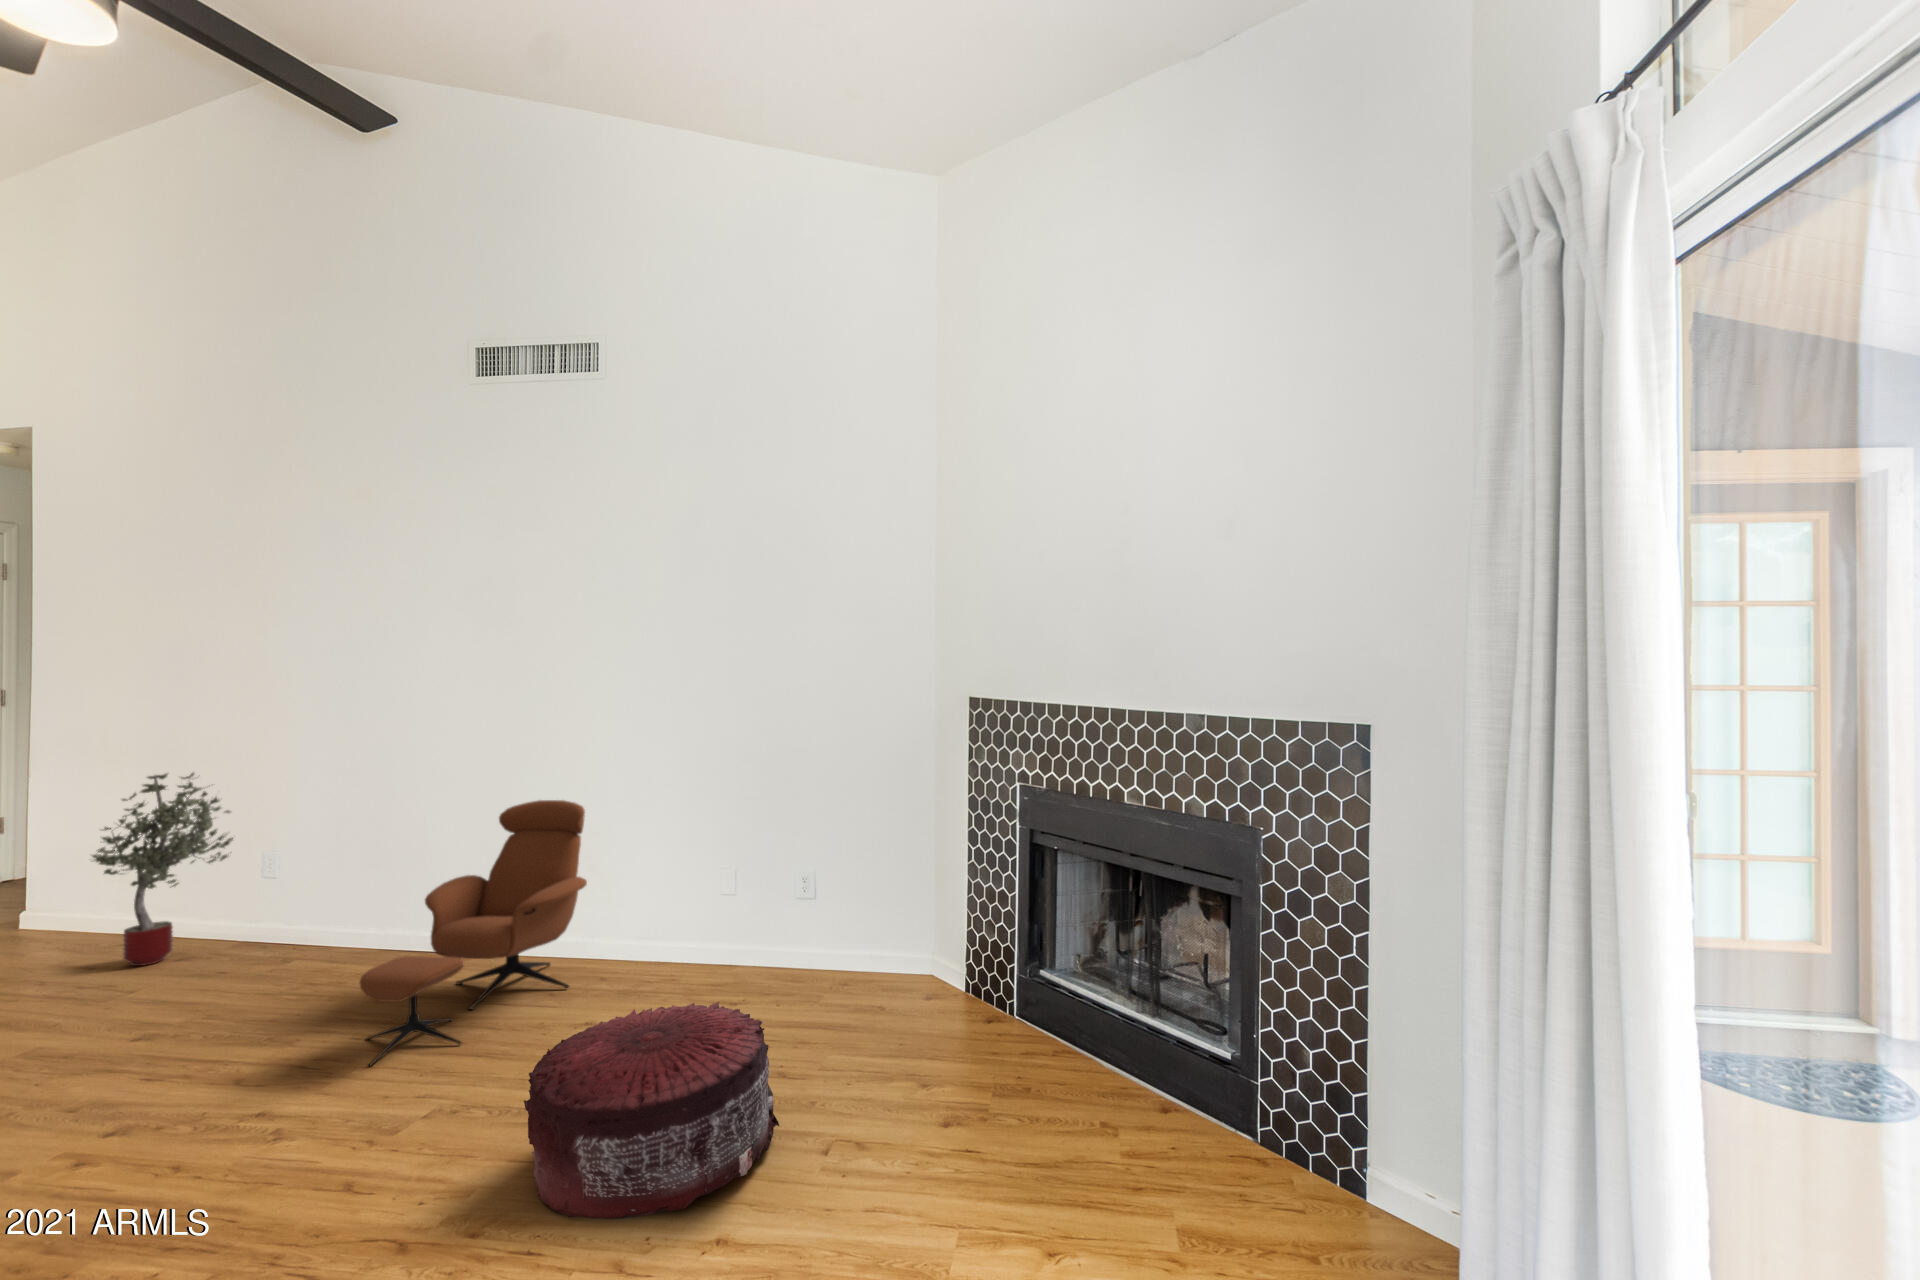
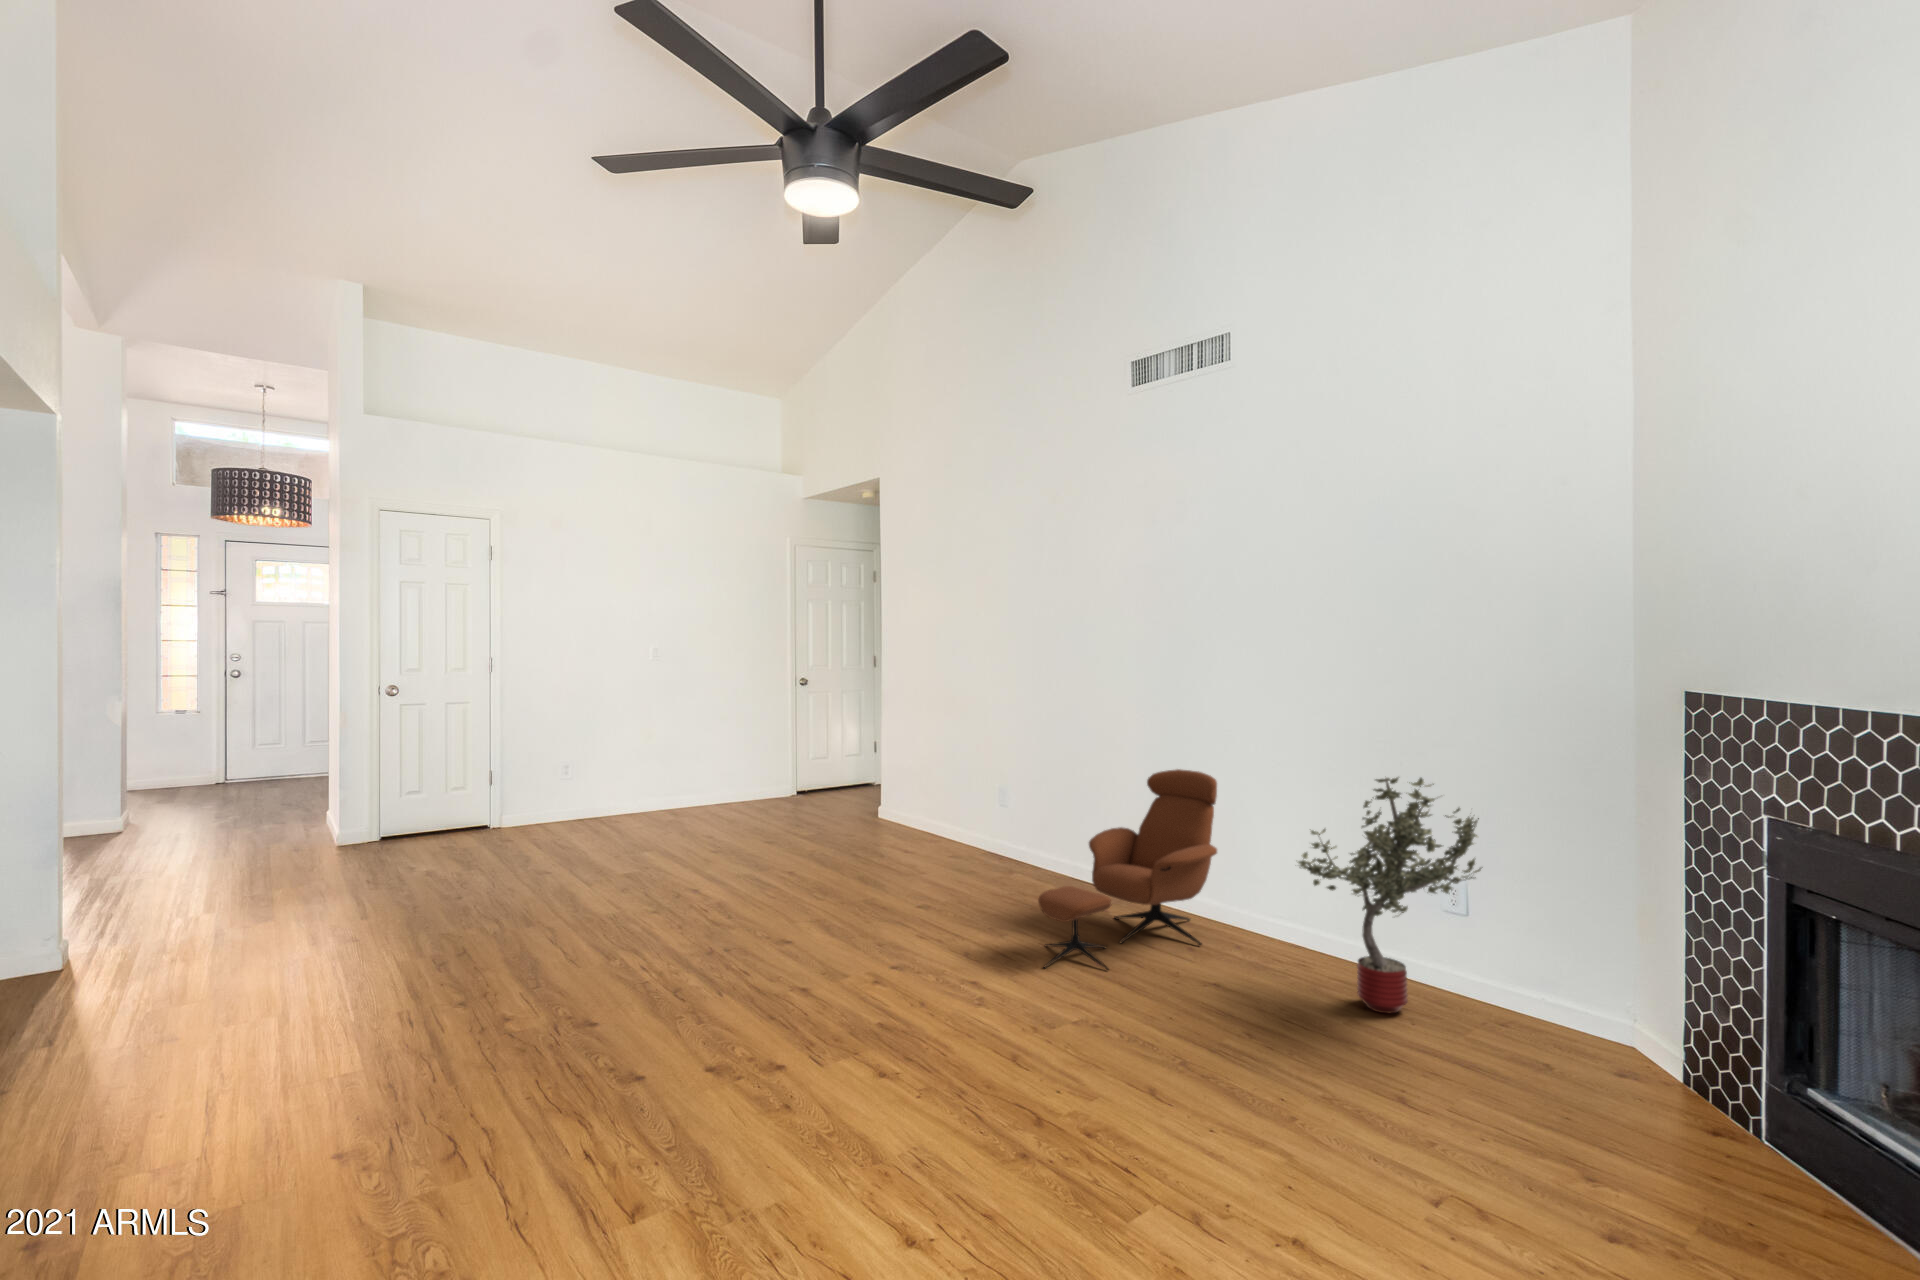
potted tree: present [92,773,233,966] -> present [1298,777,1481,1013]
pouf: present [524,1002,779,1219] -> none [1132,981,1381,1192]

